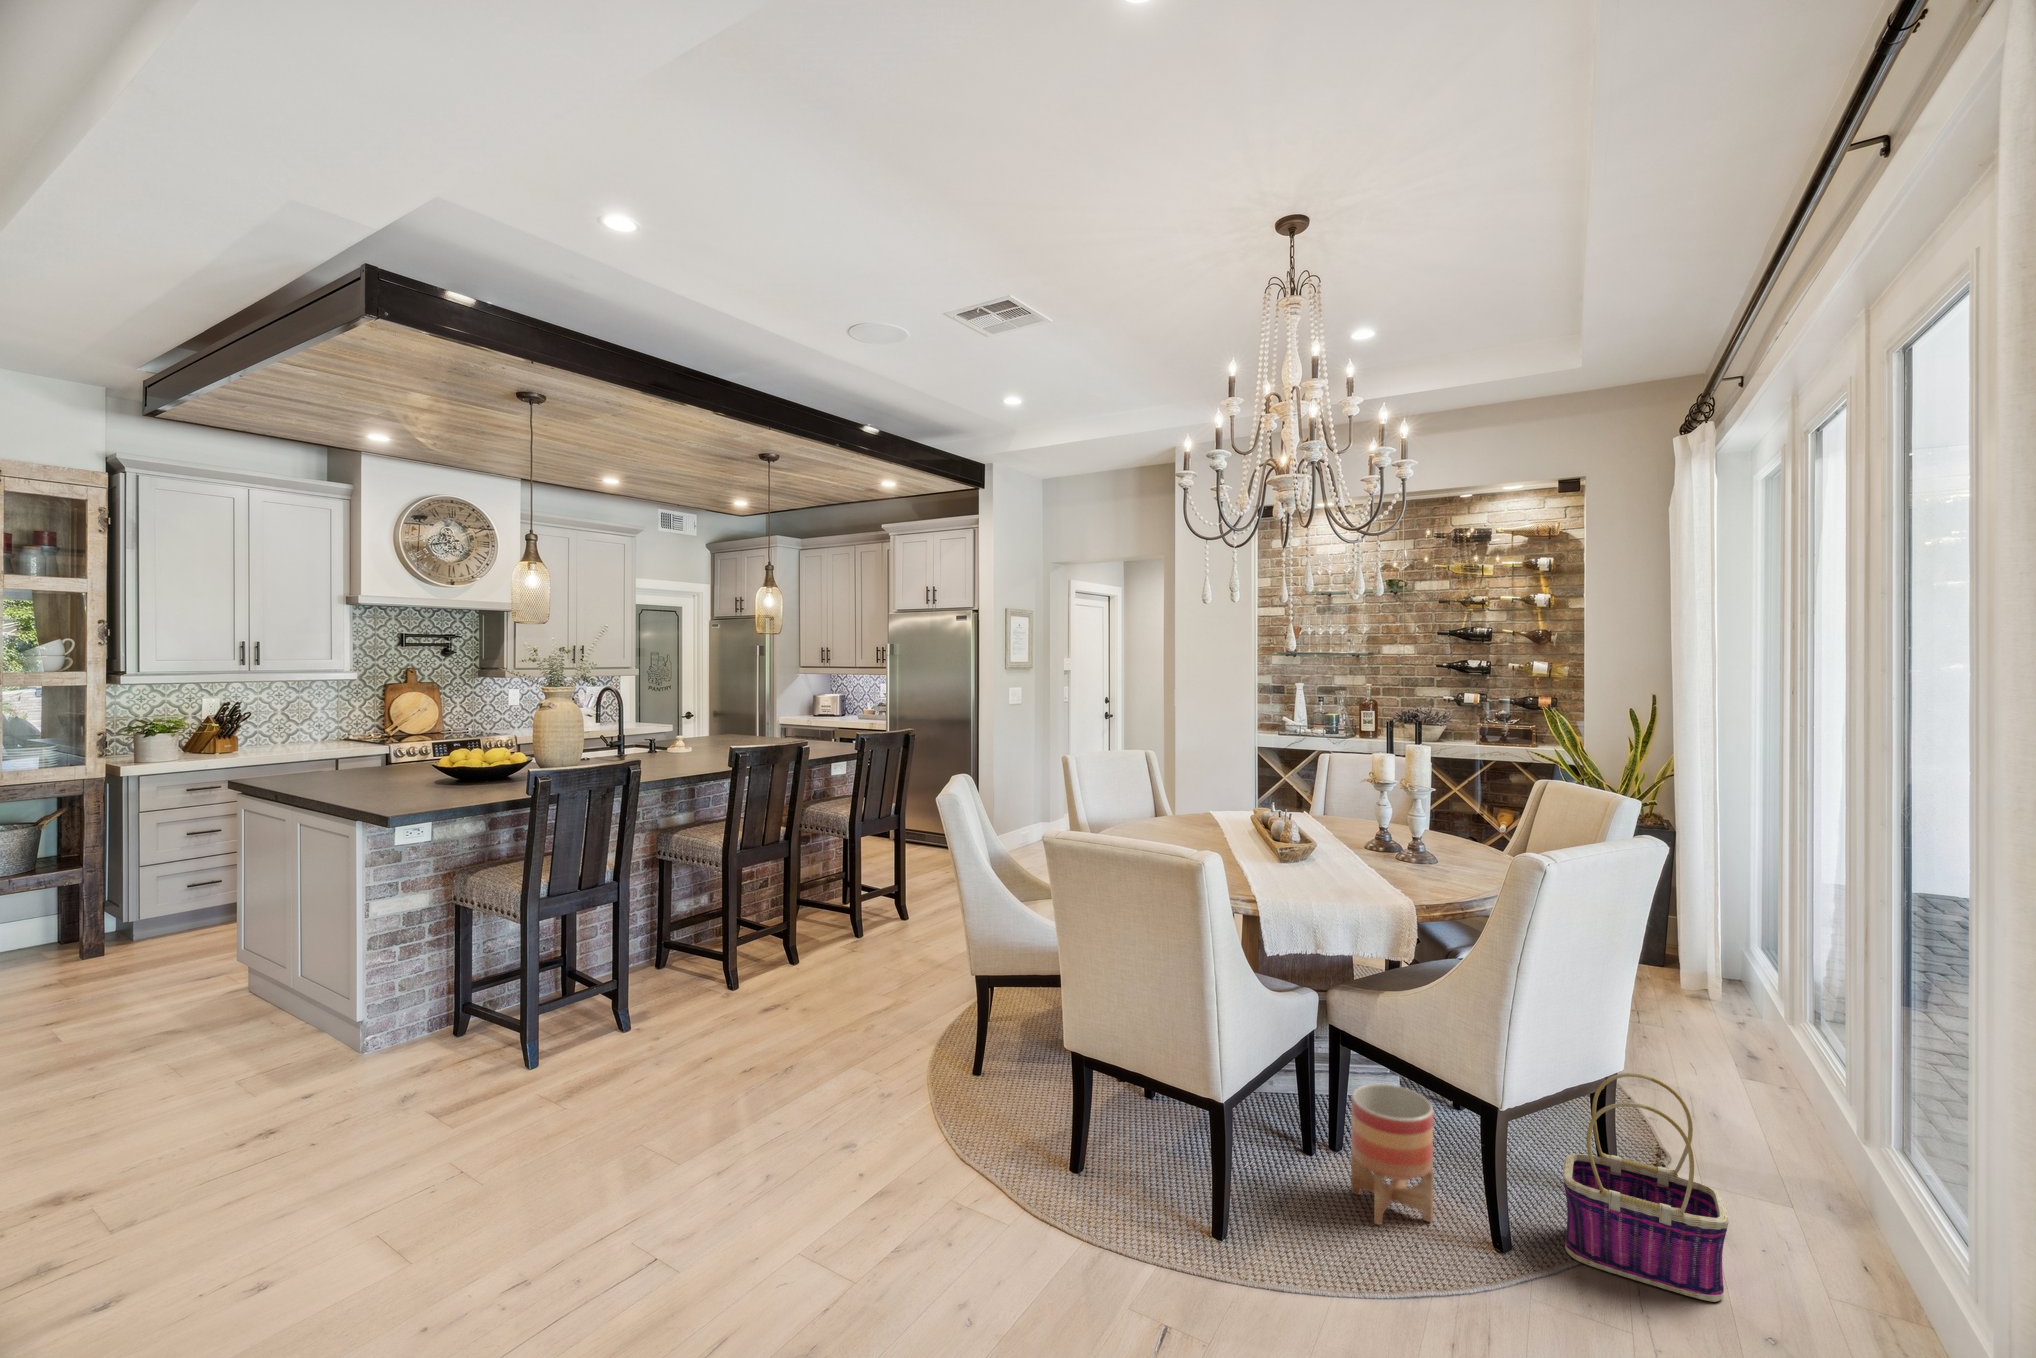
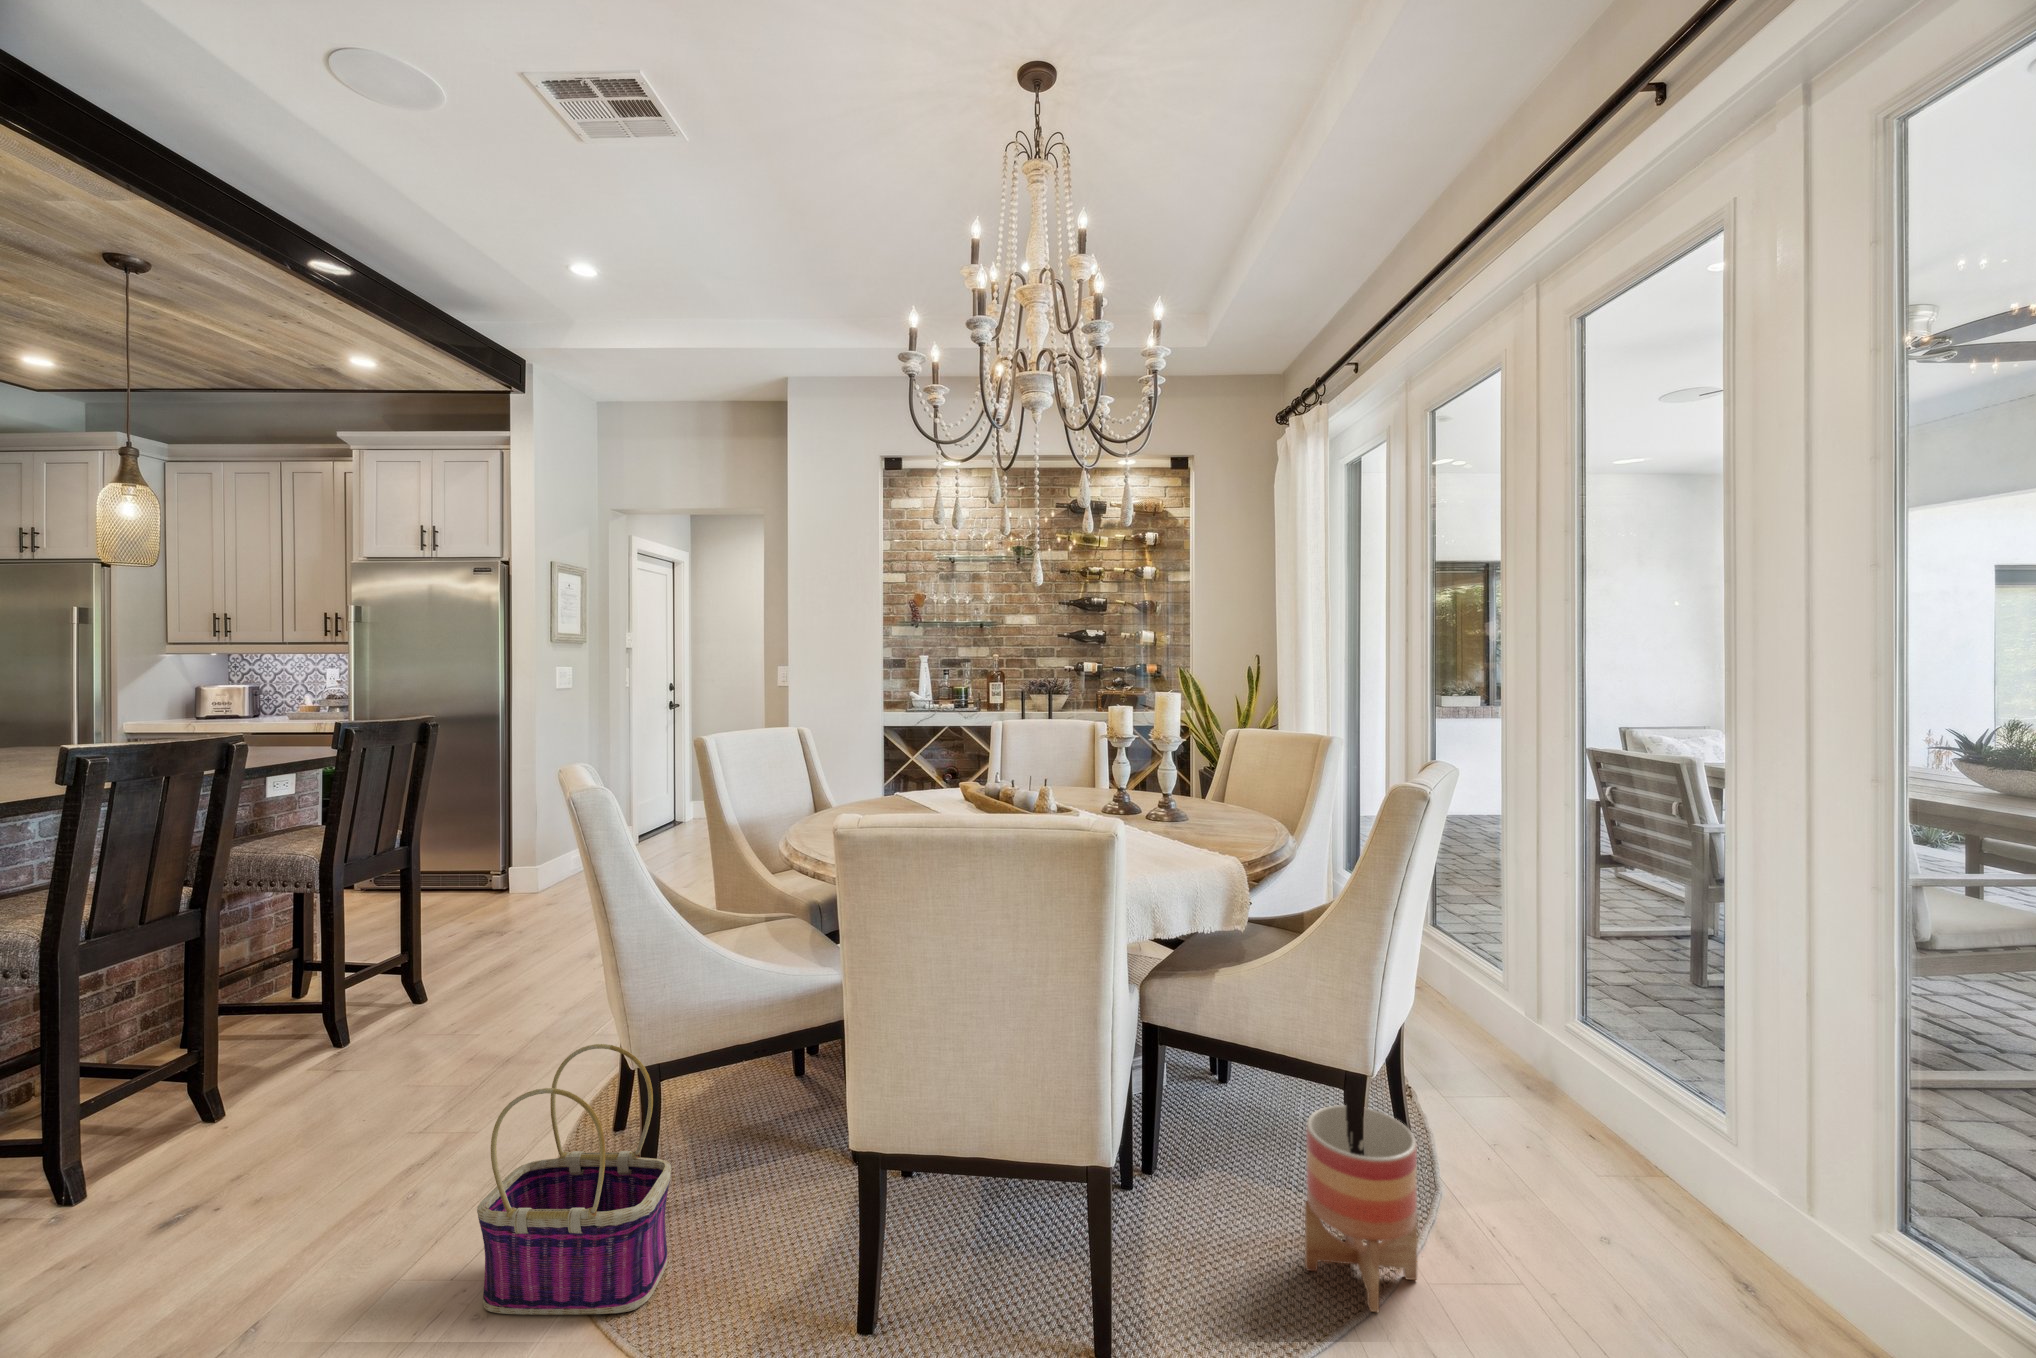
basket: present [1563,1073,1729,1302] -> present [477,1044,671,1315]

